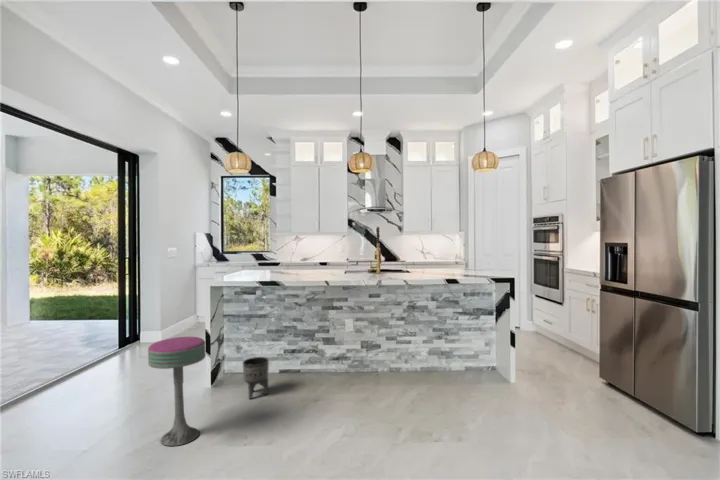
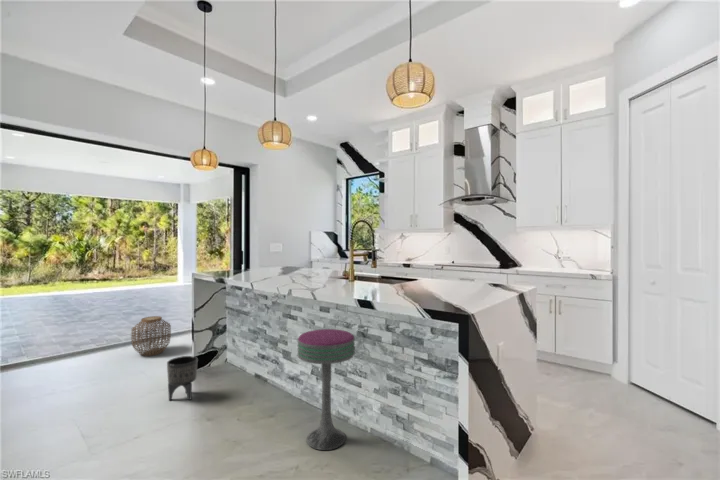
bar stool: present [148,337,206,446] -> present [297,329,355,450]
woven basket: none [93,341,140,388] -> present [131,316,171,356]

